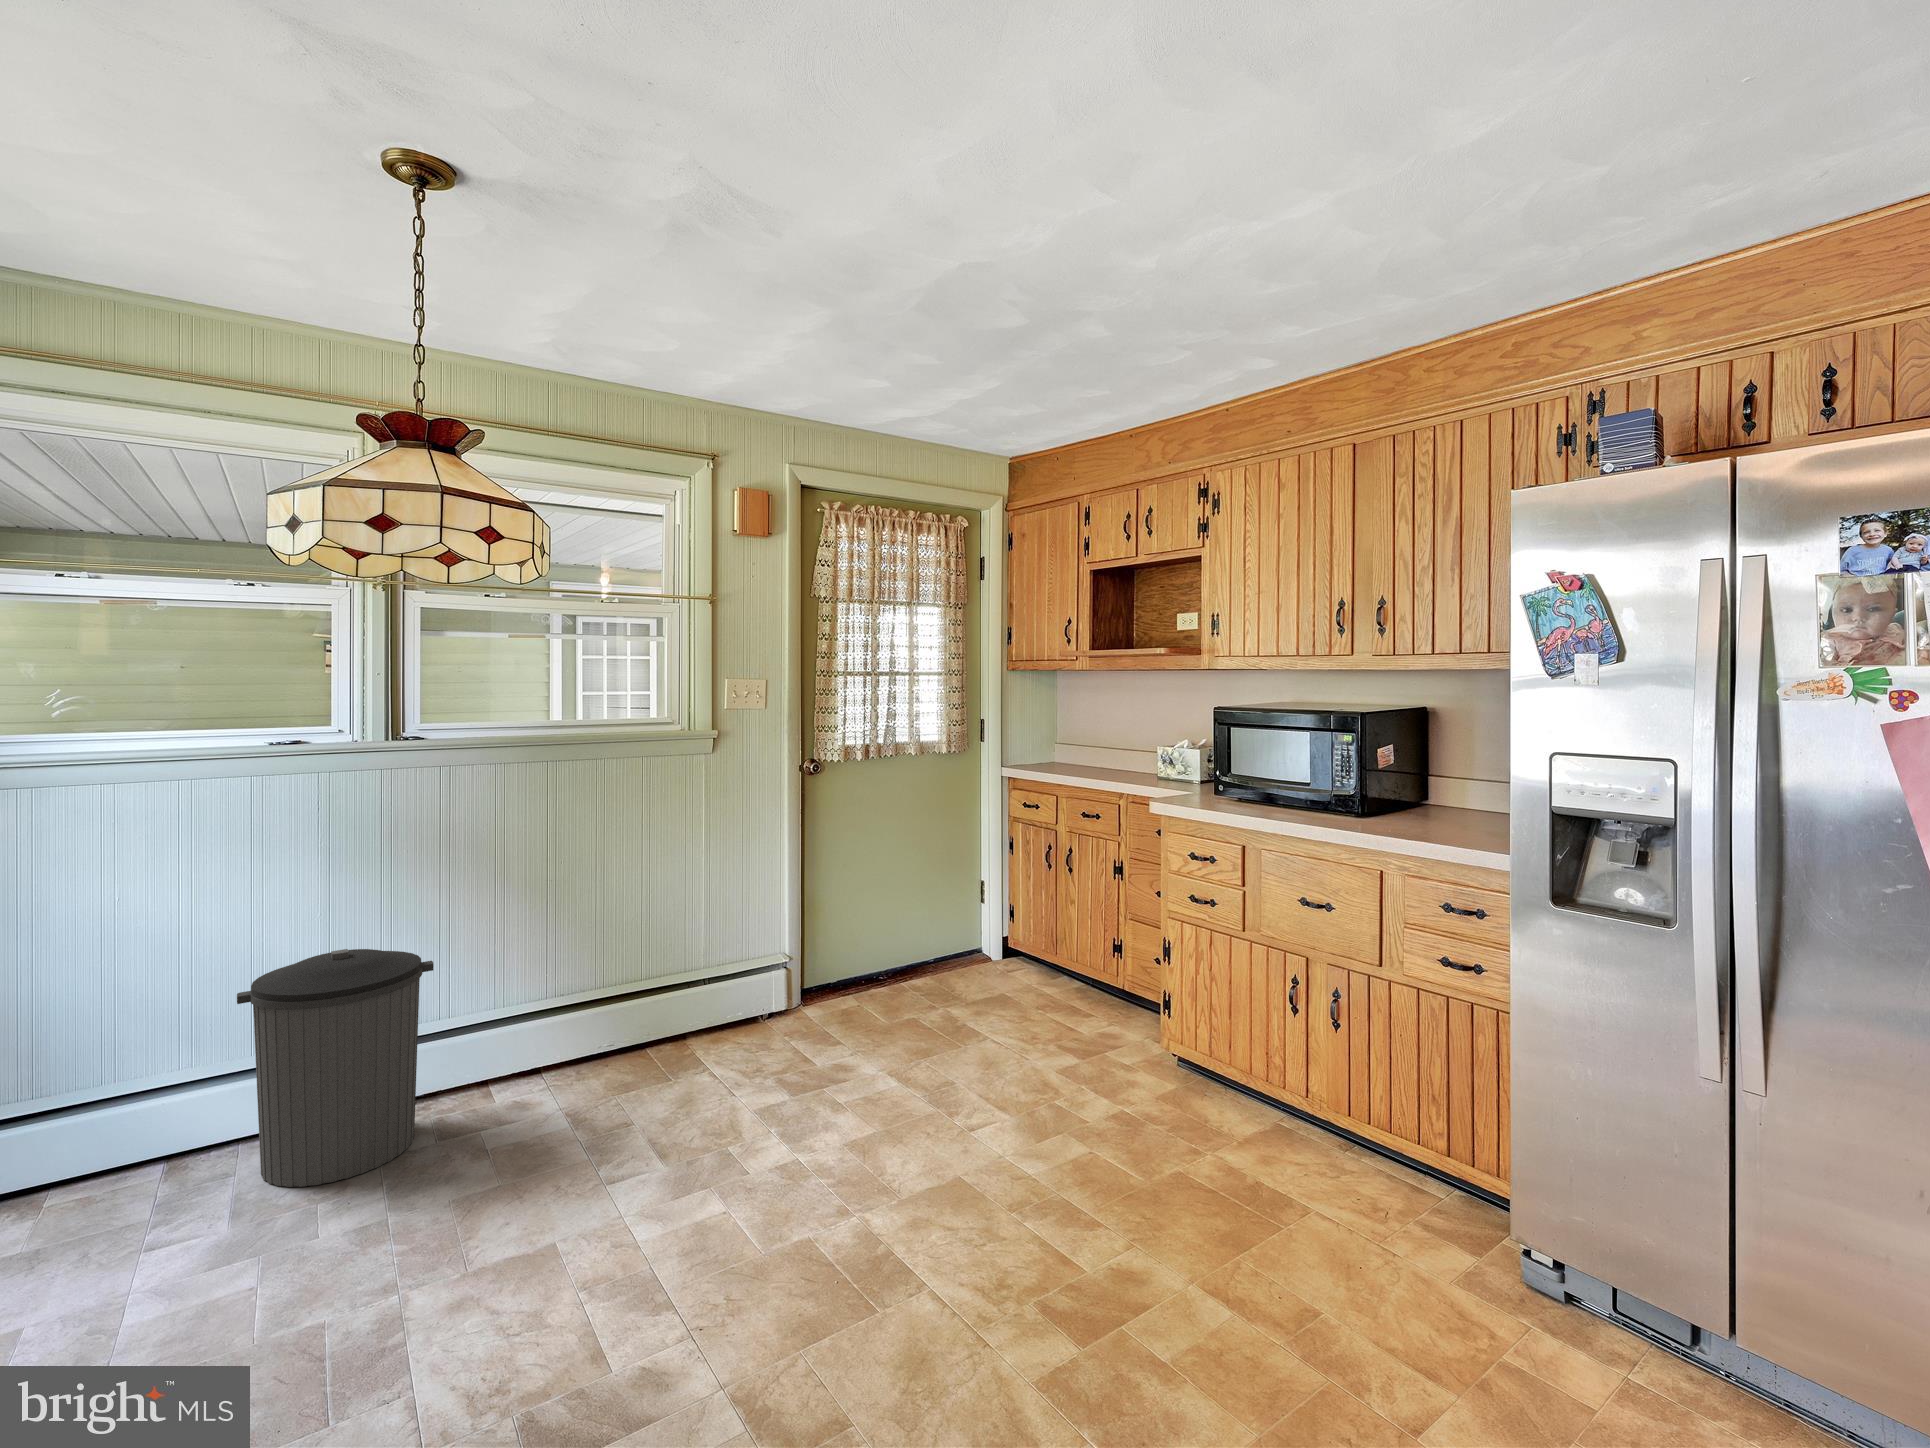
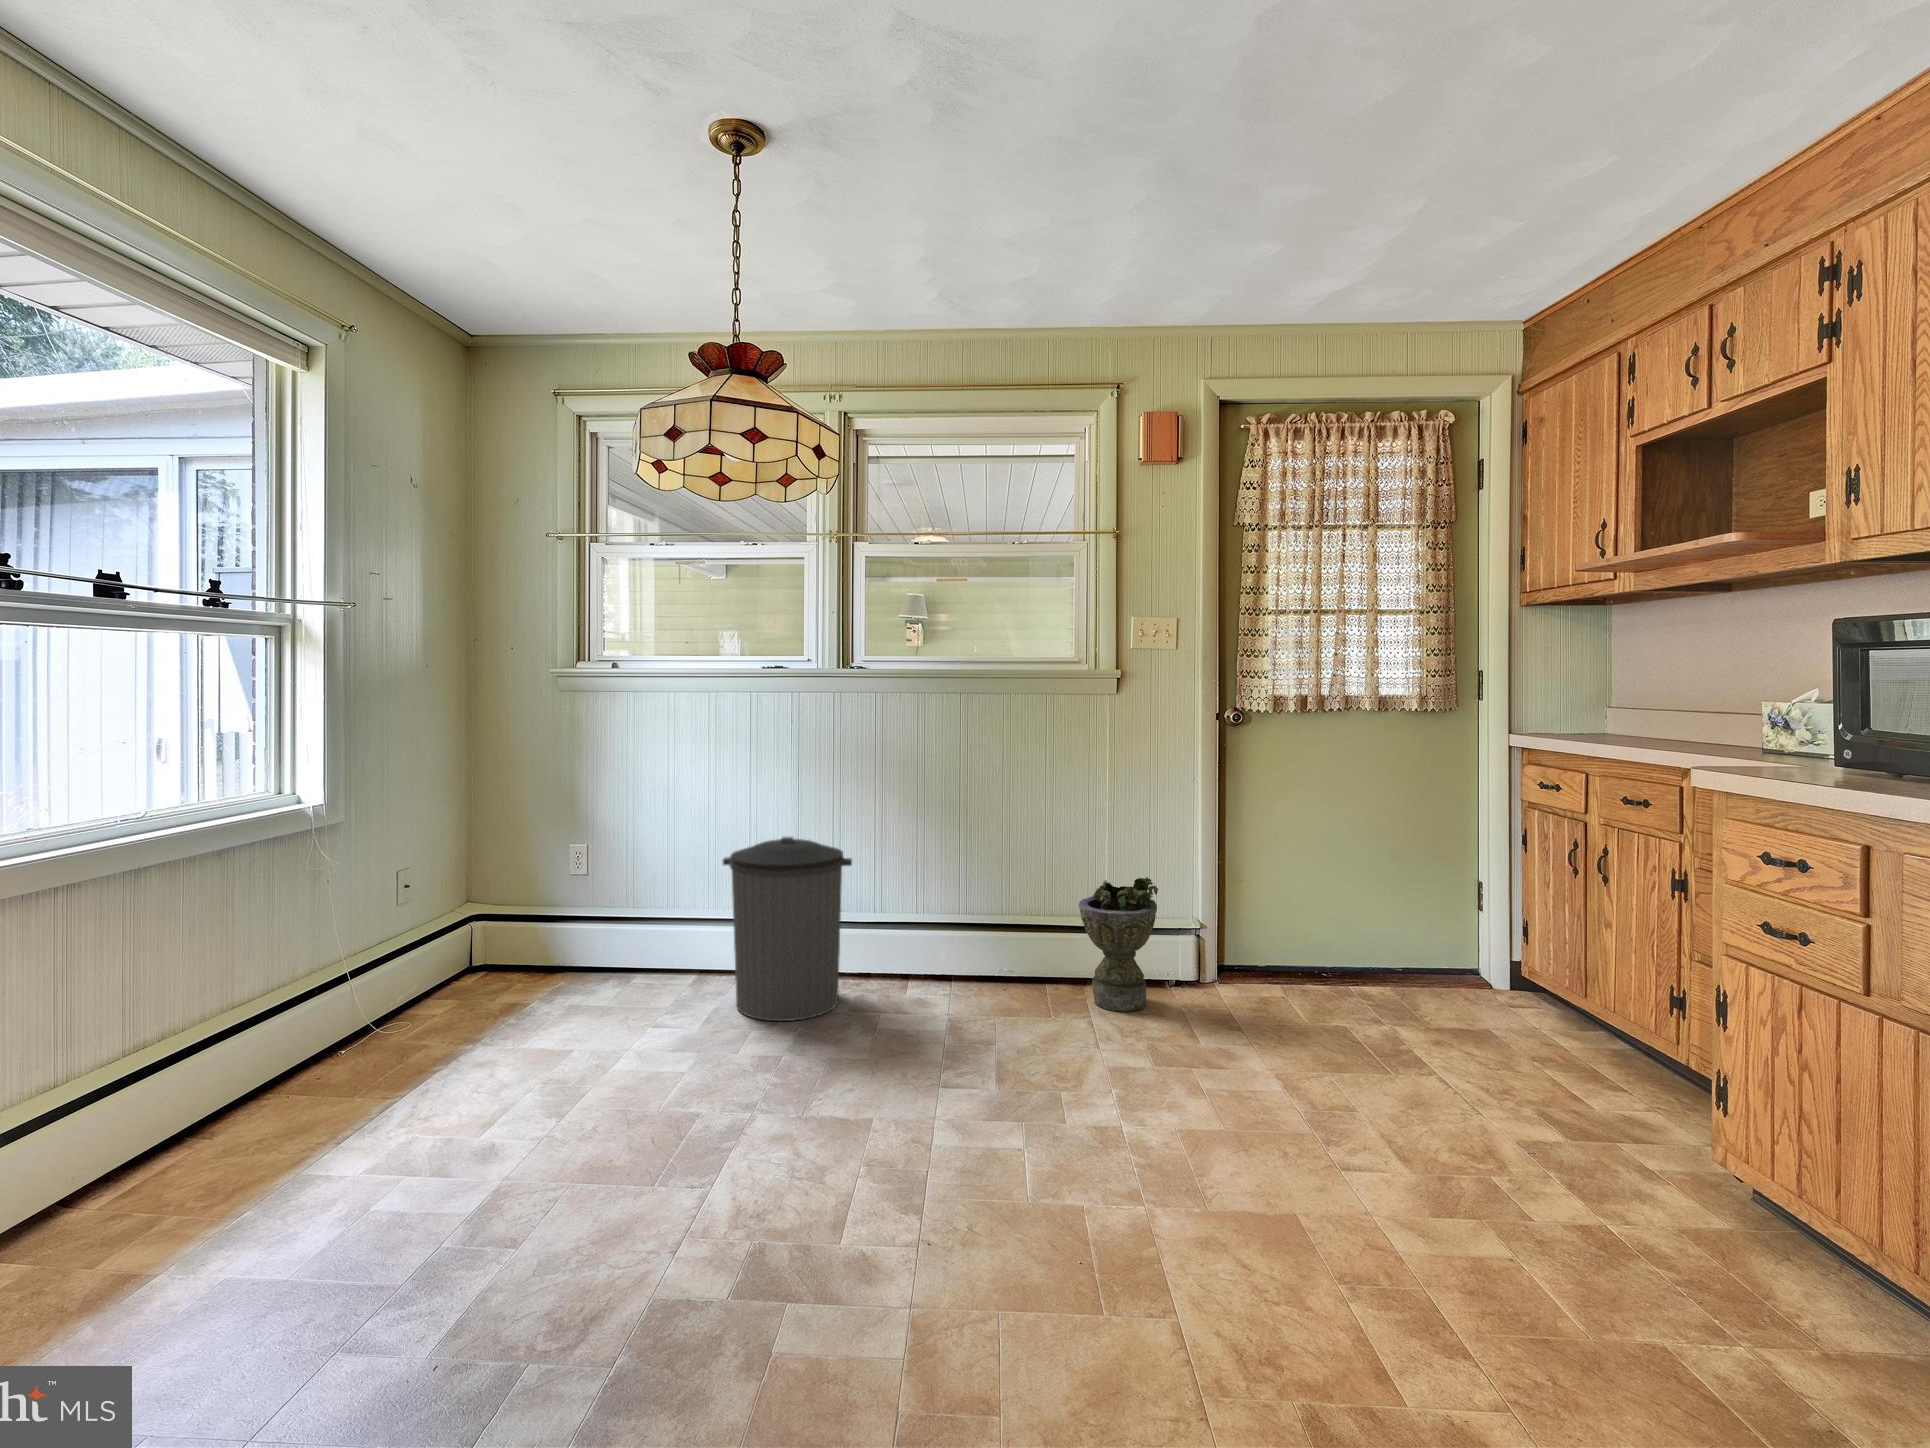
planter: none [688,923,764,1055] -> present [1079,877,1158,1012]

